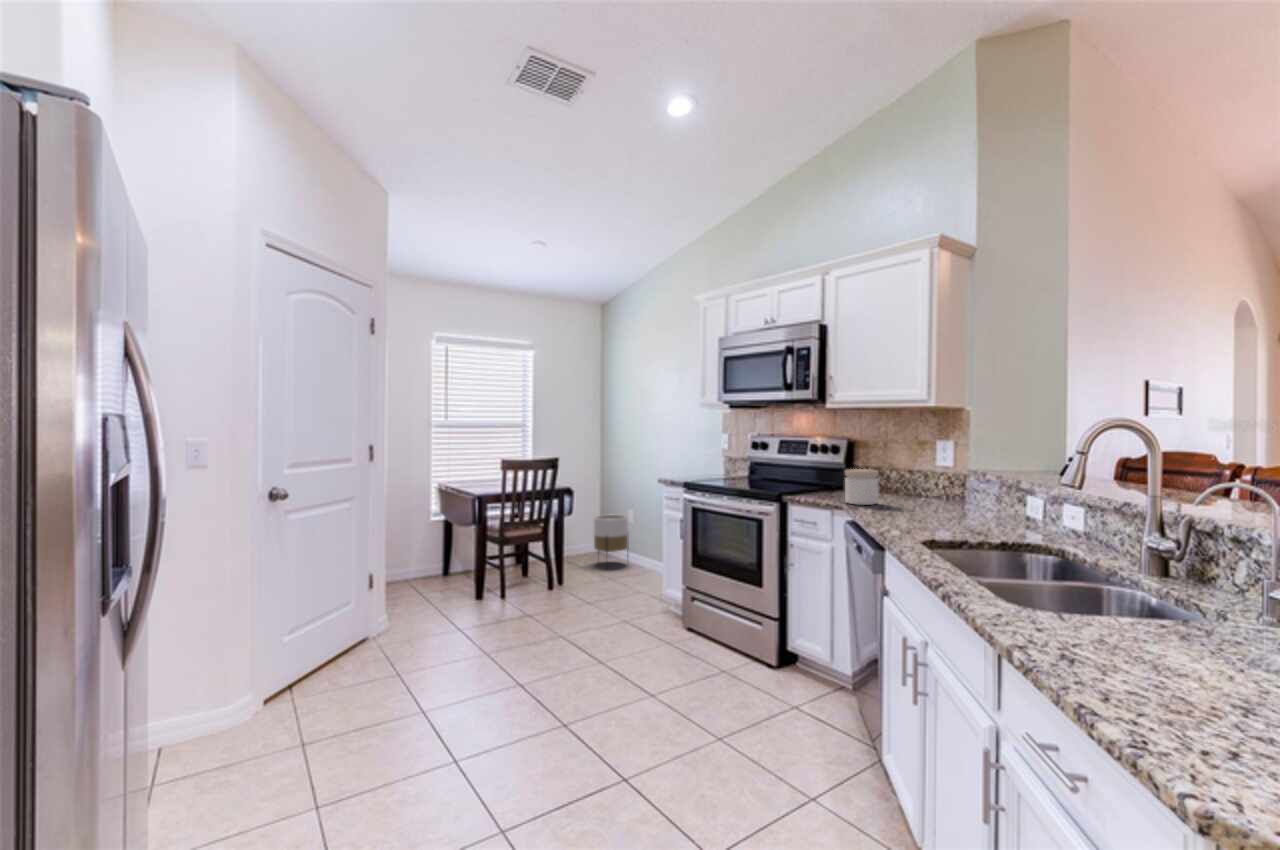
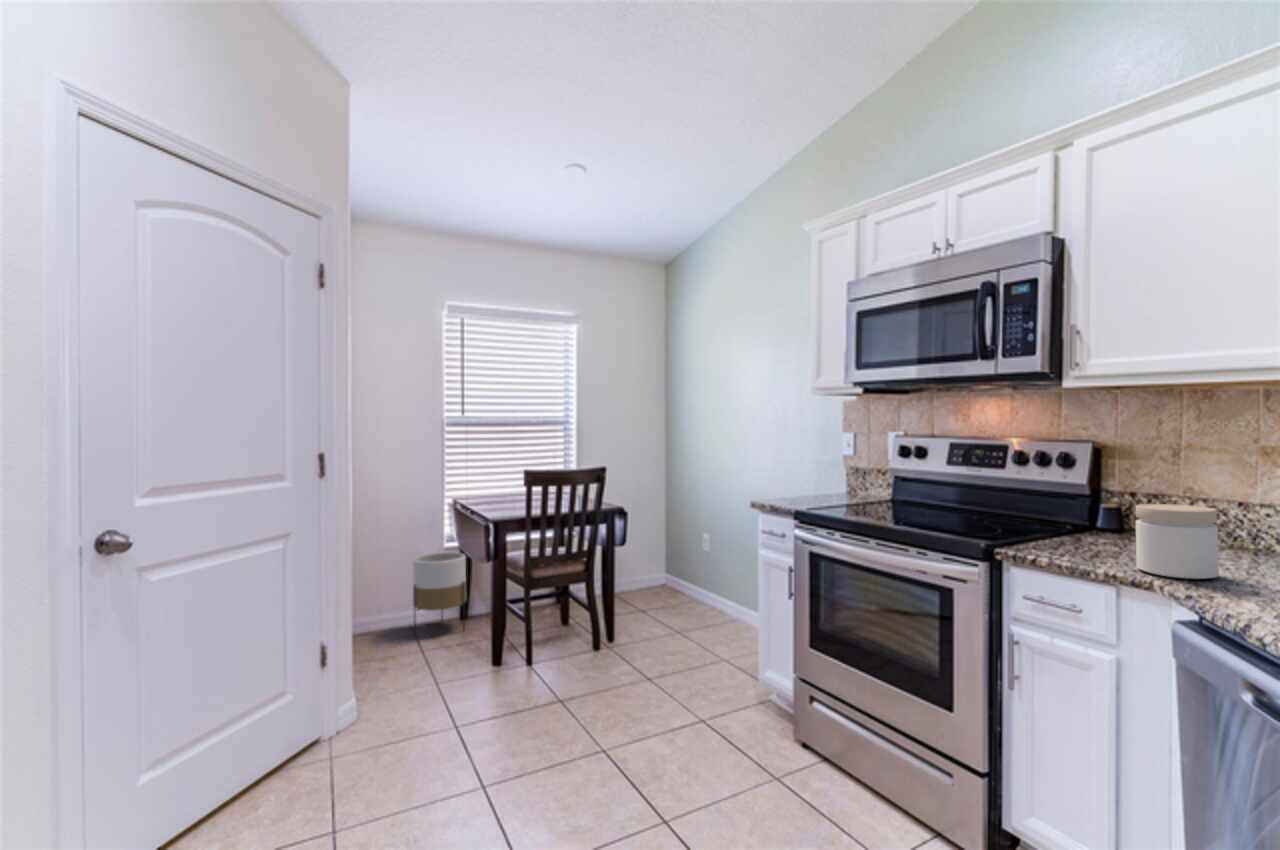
planter: present [594,515,629,553] -> present [413,552,466,634]

